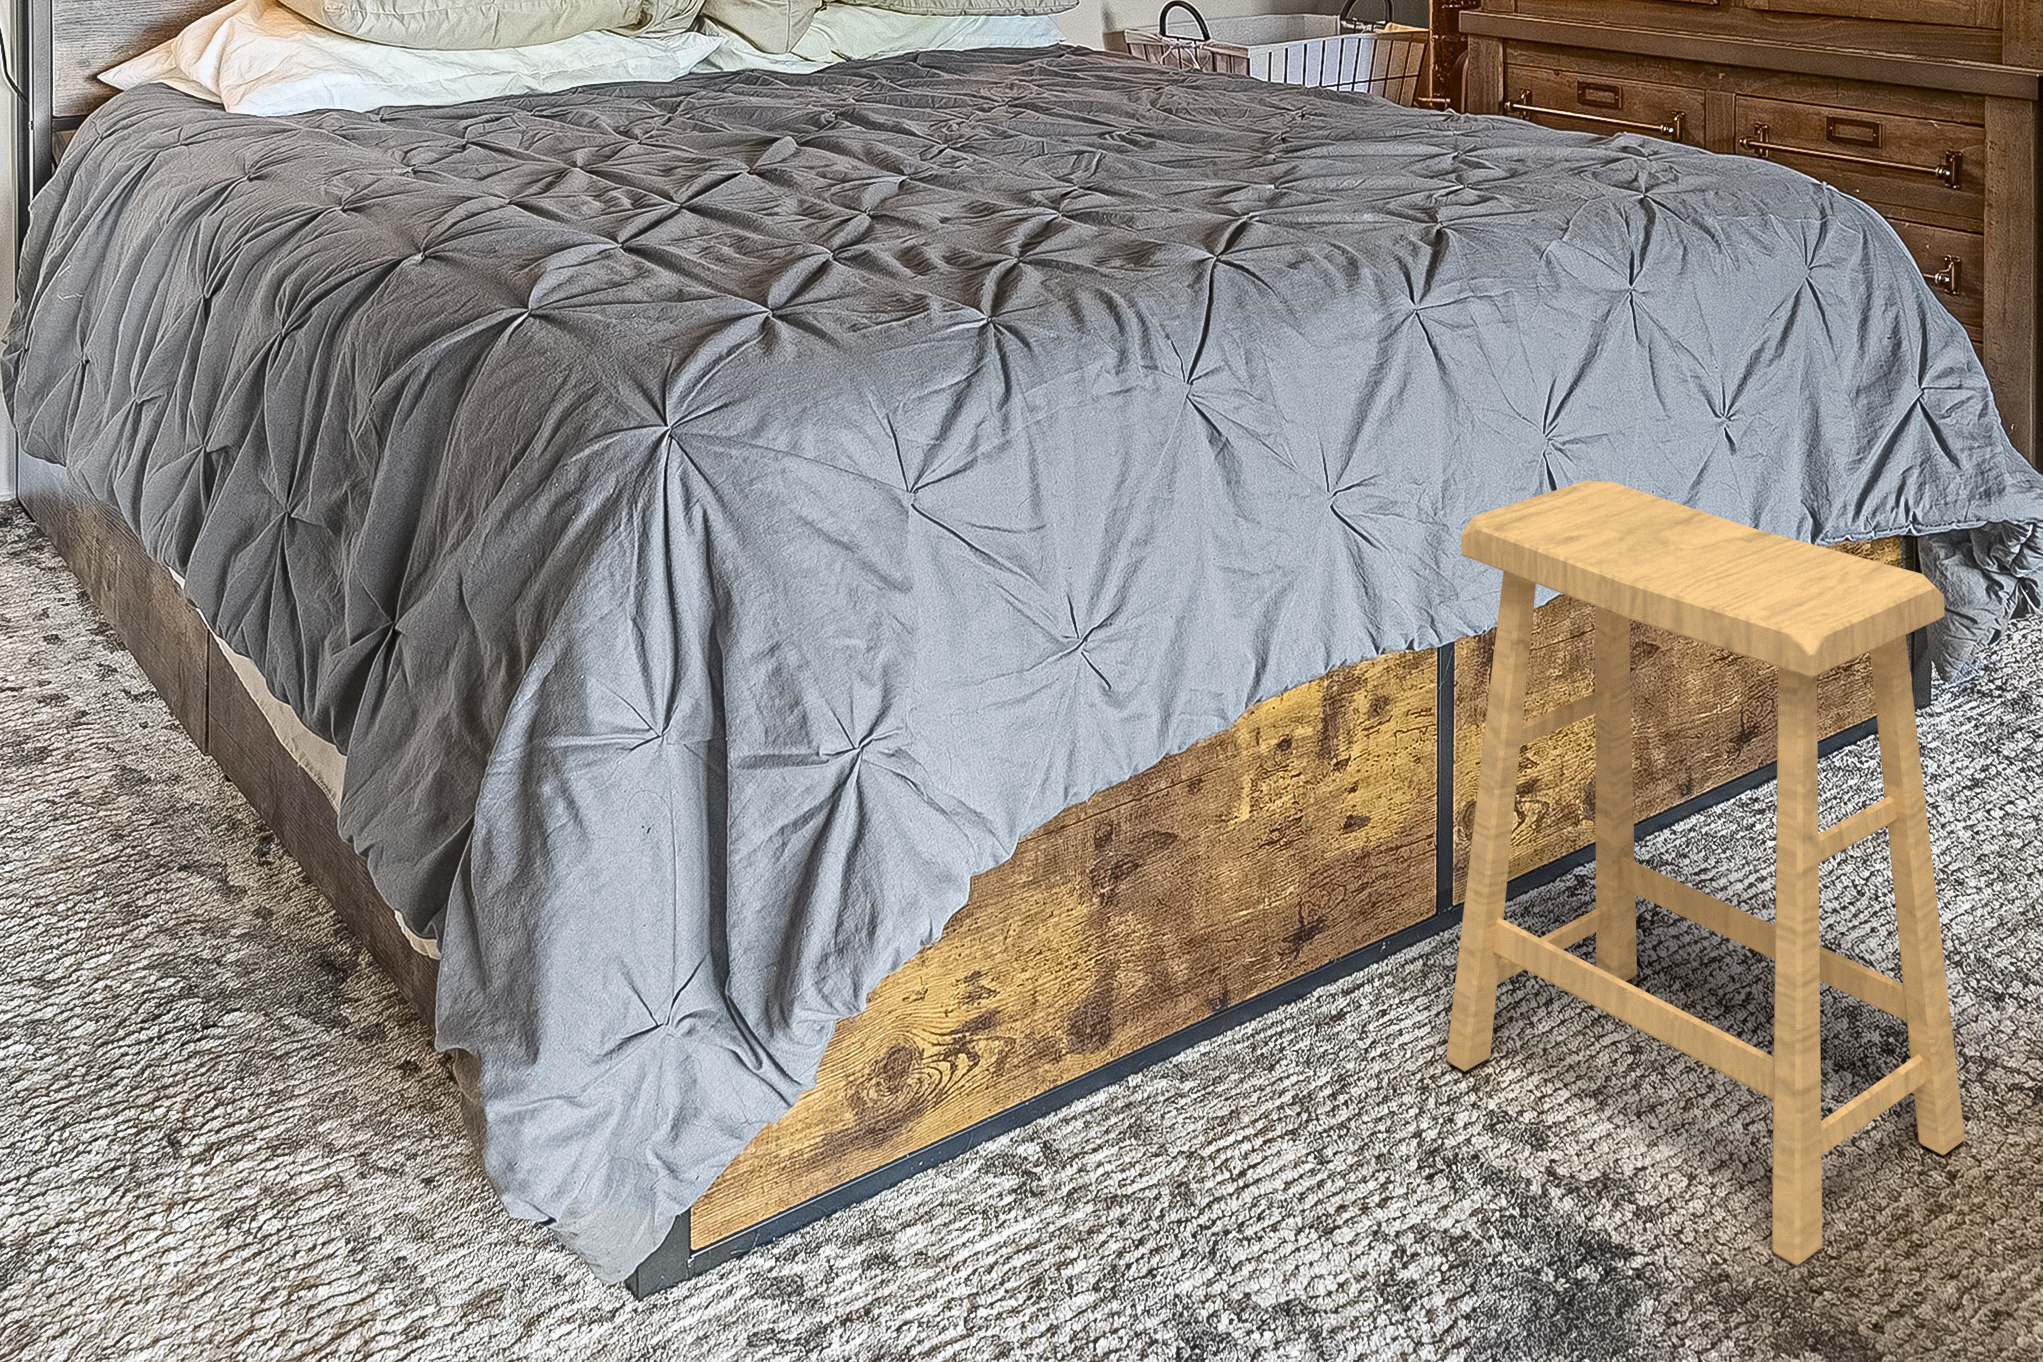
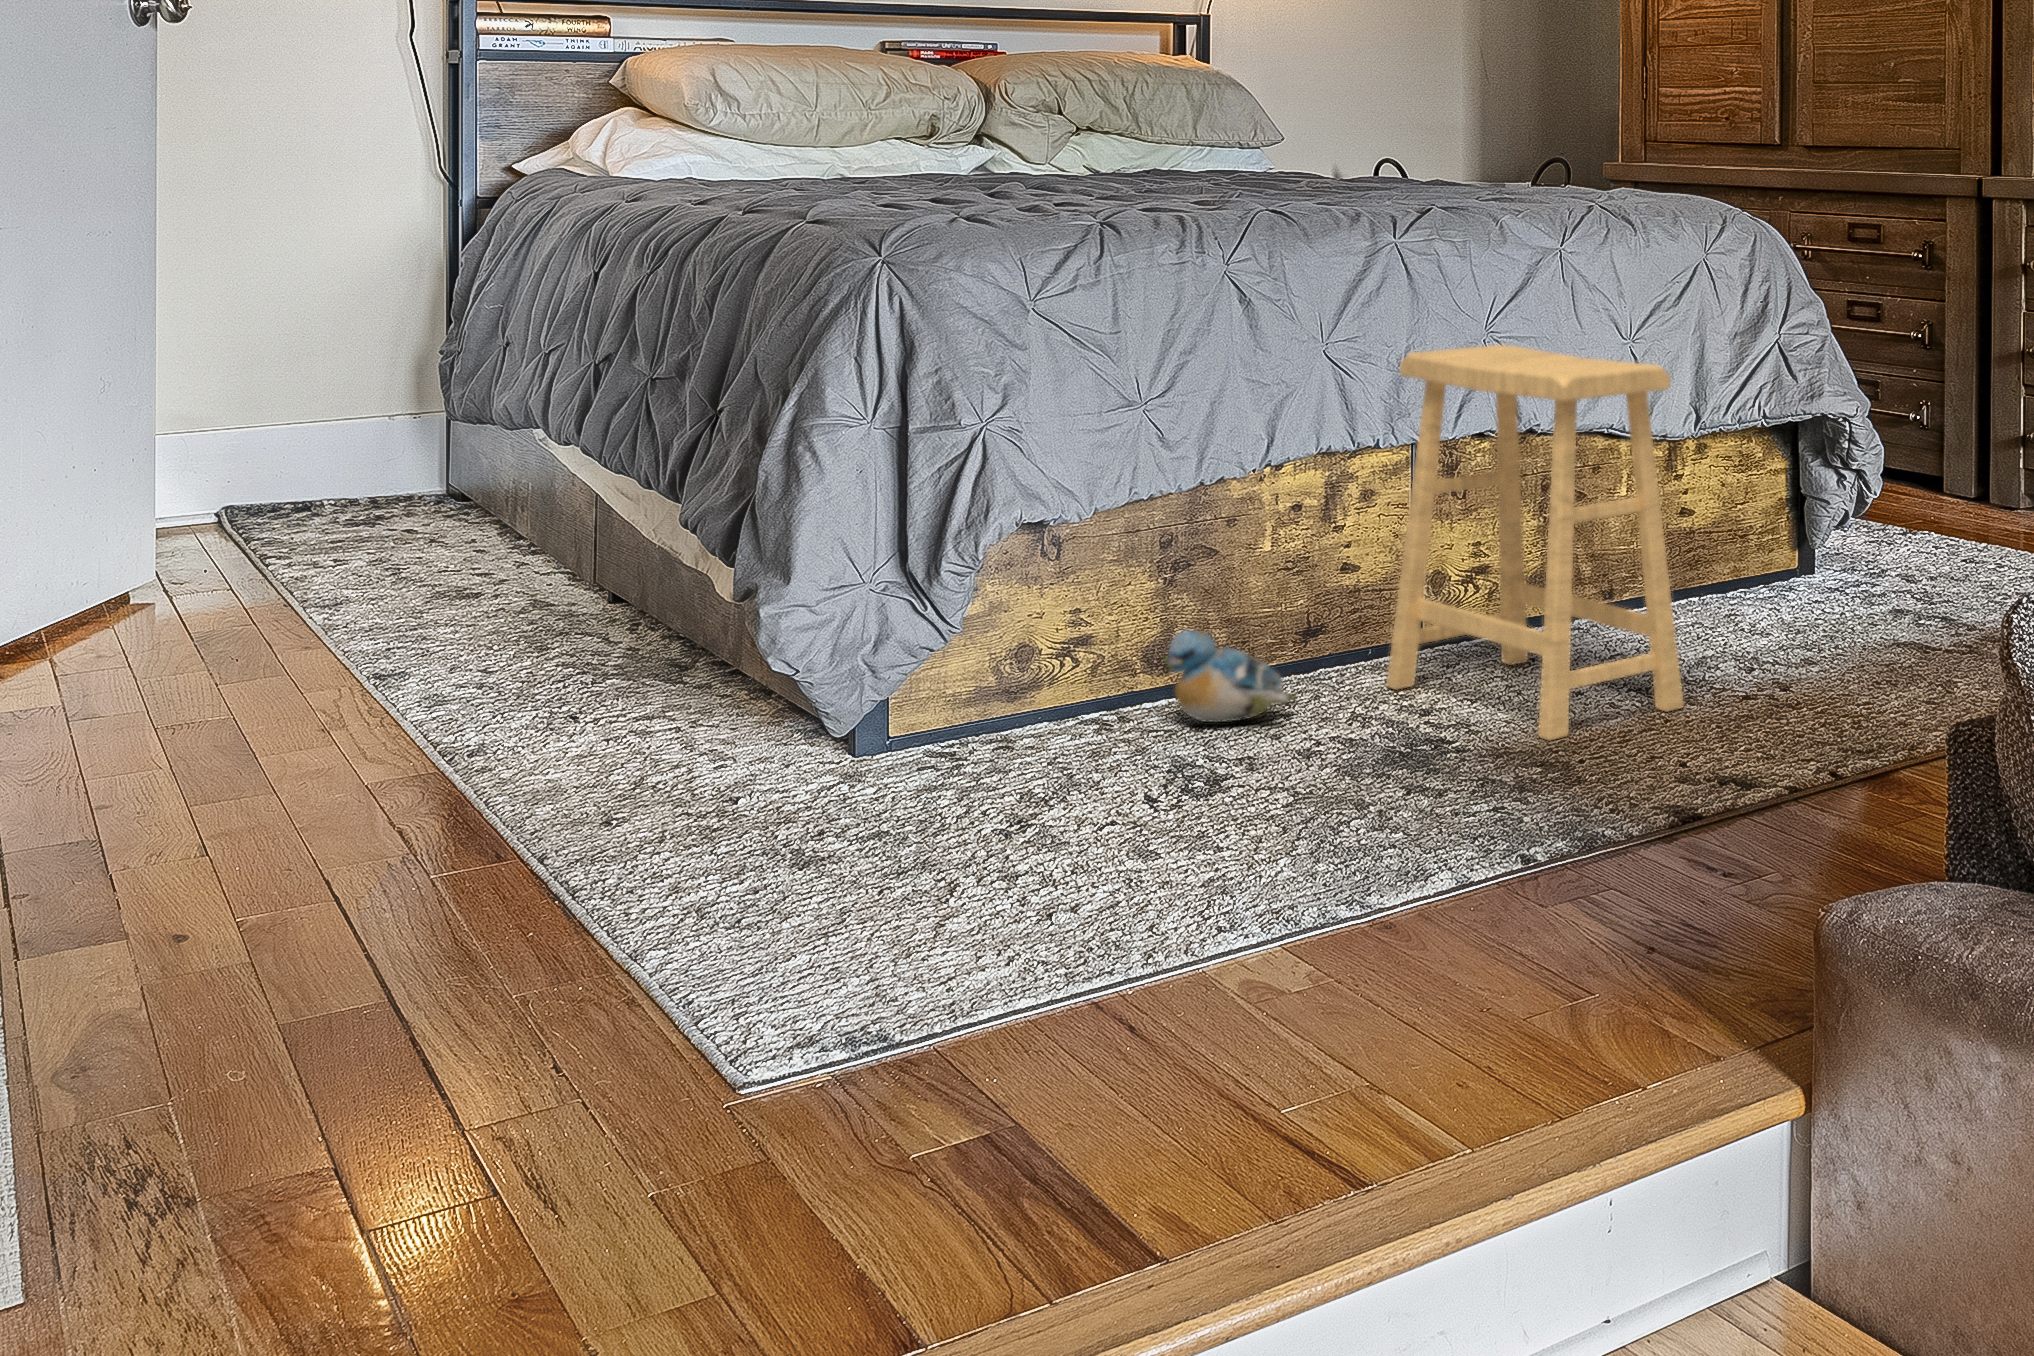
plush toy: none [1126,1037,1337,1198] -> present [1164,630,1297,722]

